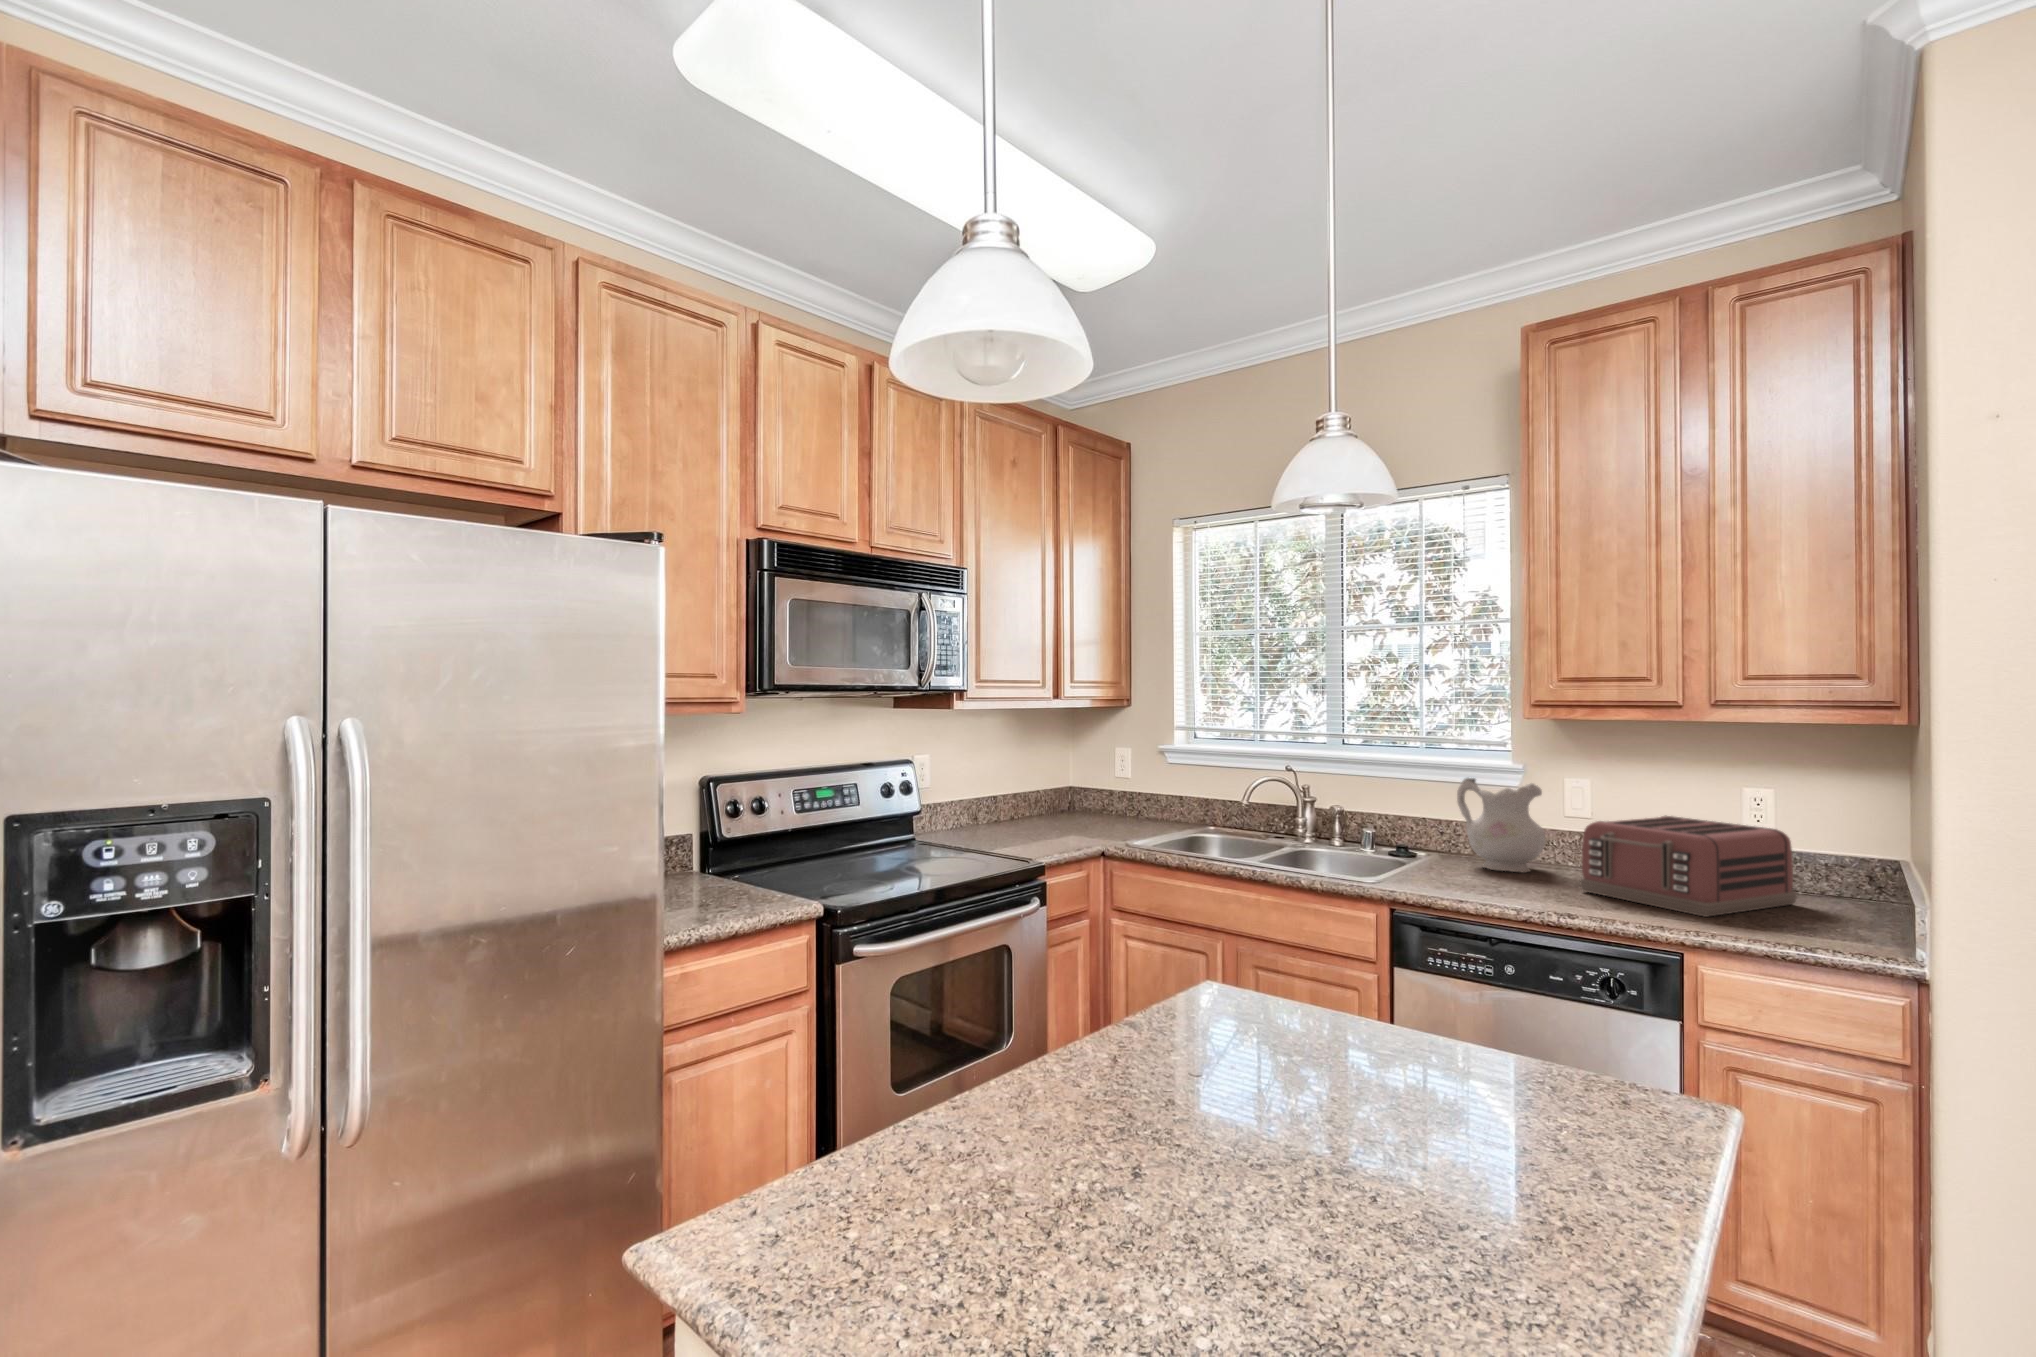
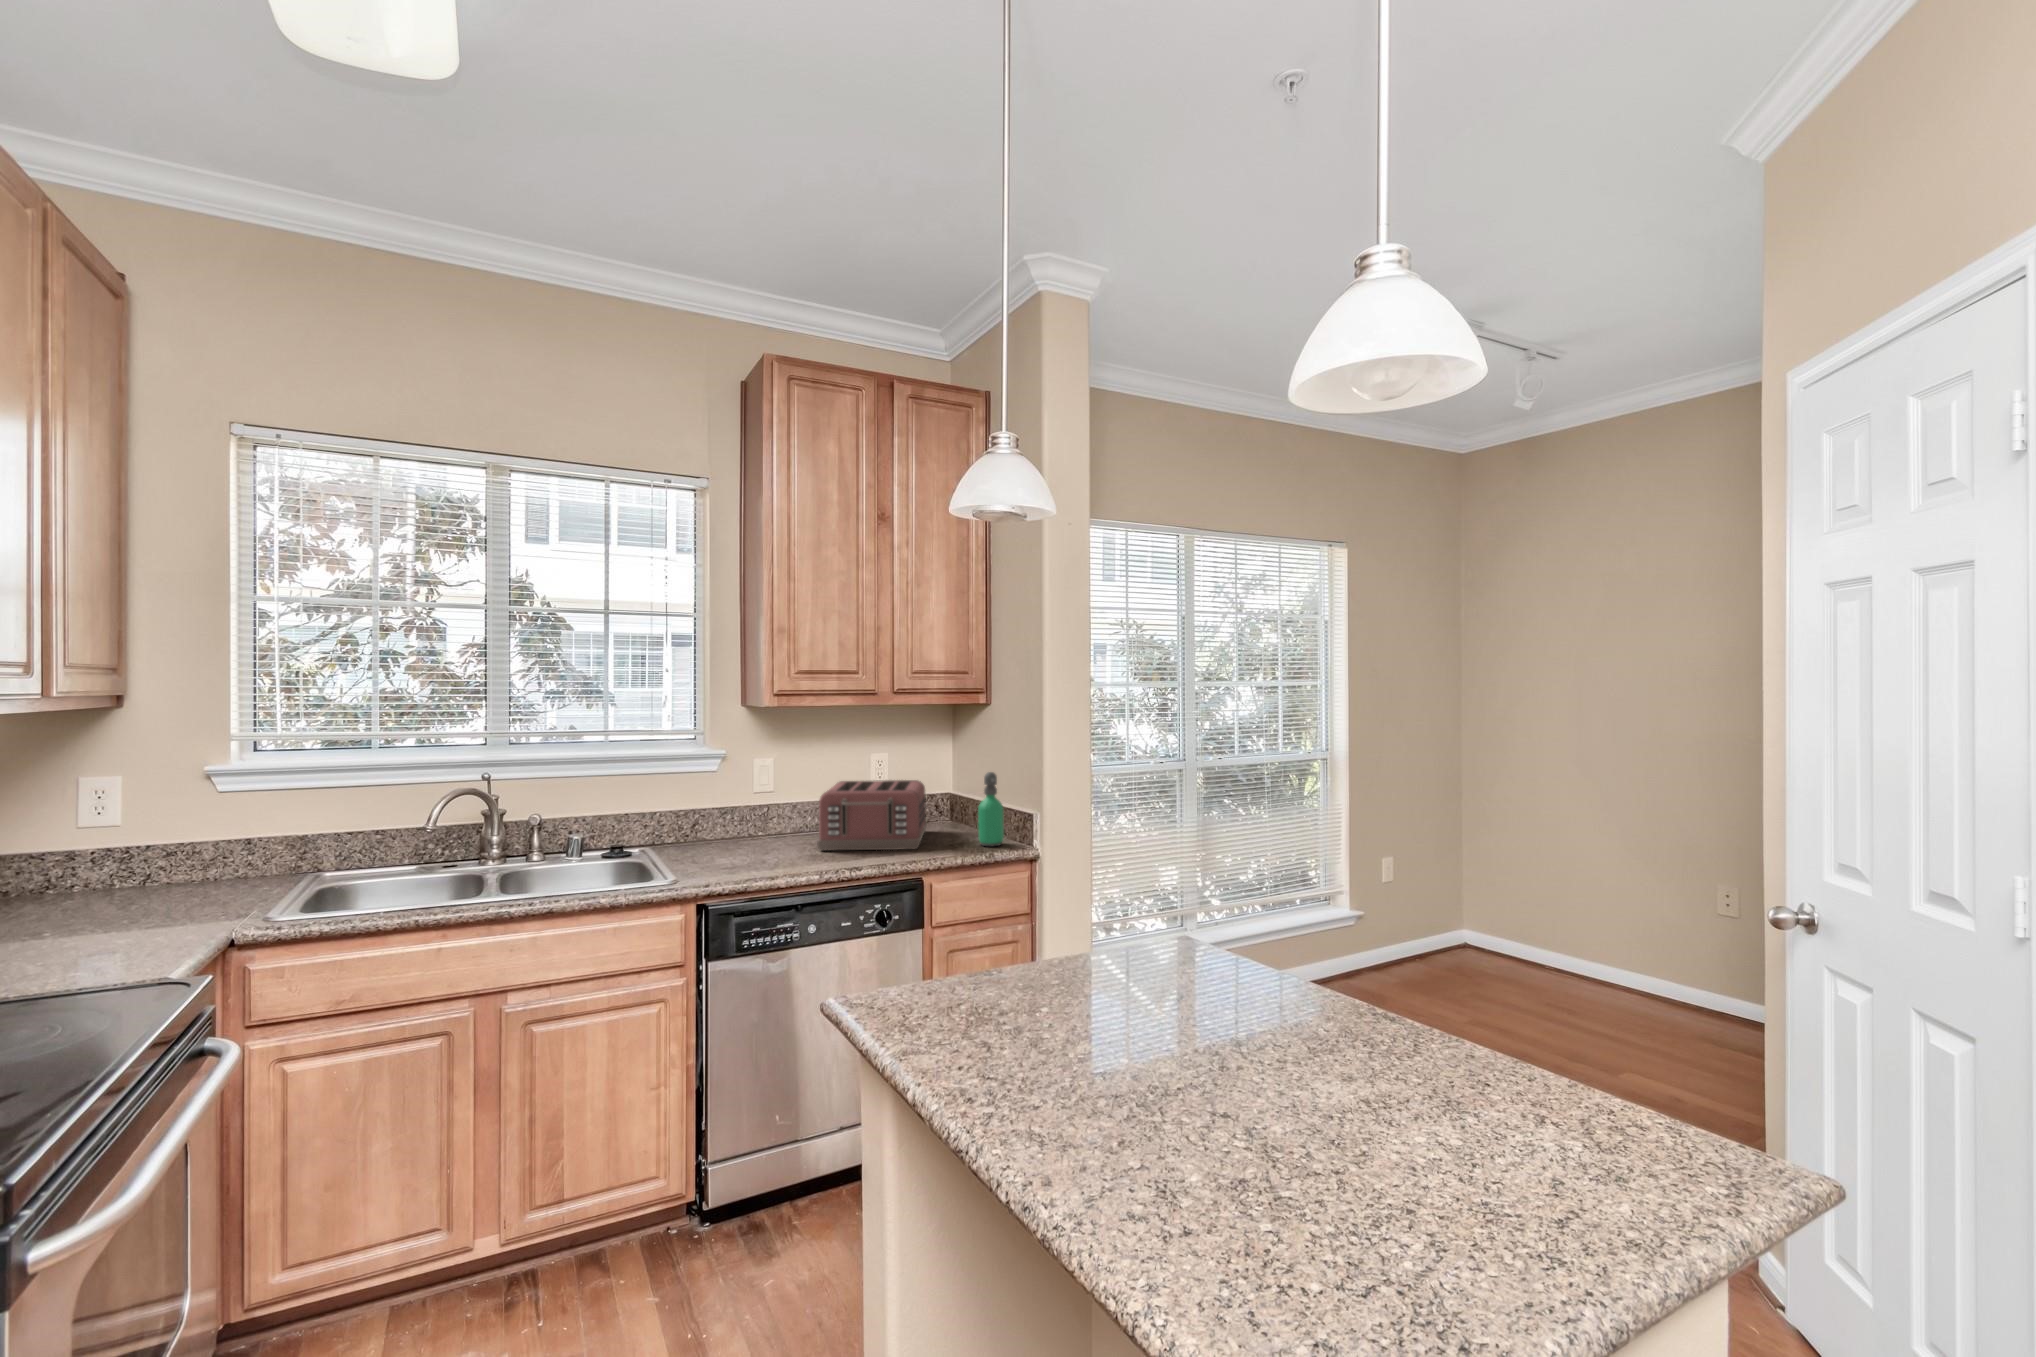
ceramic pitcher: present [1457,778,1545,872] -> none [684,767,759,850]
soap dispenser: none [1812,826,1863,942] -> present [978,772,1004,846]

